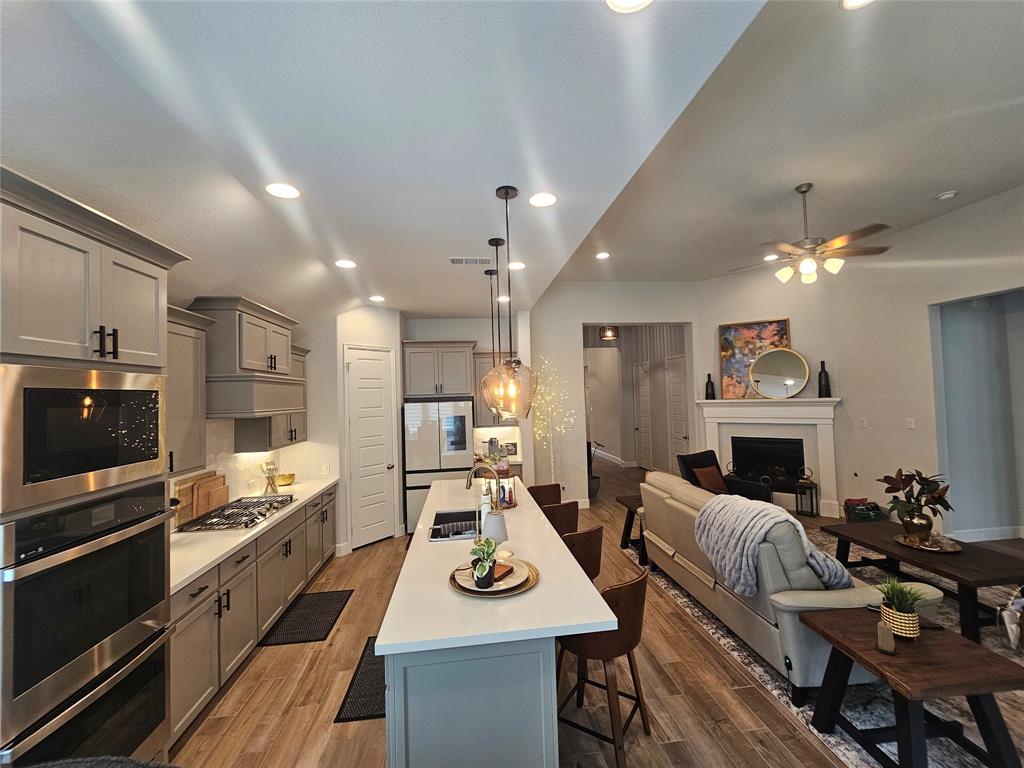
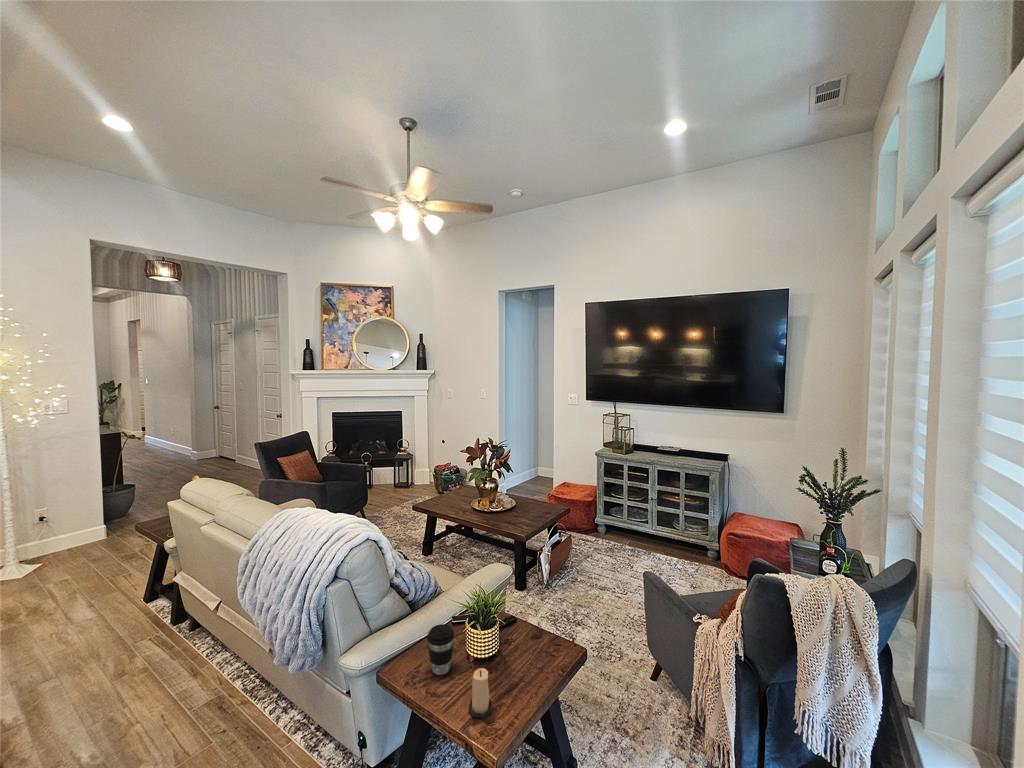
coffee cup: none [838,592,863,627] -> present [427,624,455,675]

